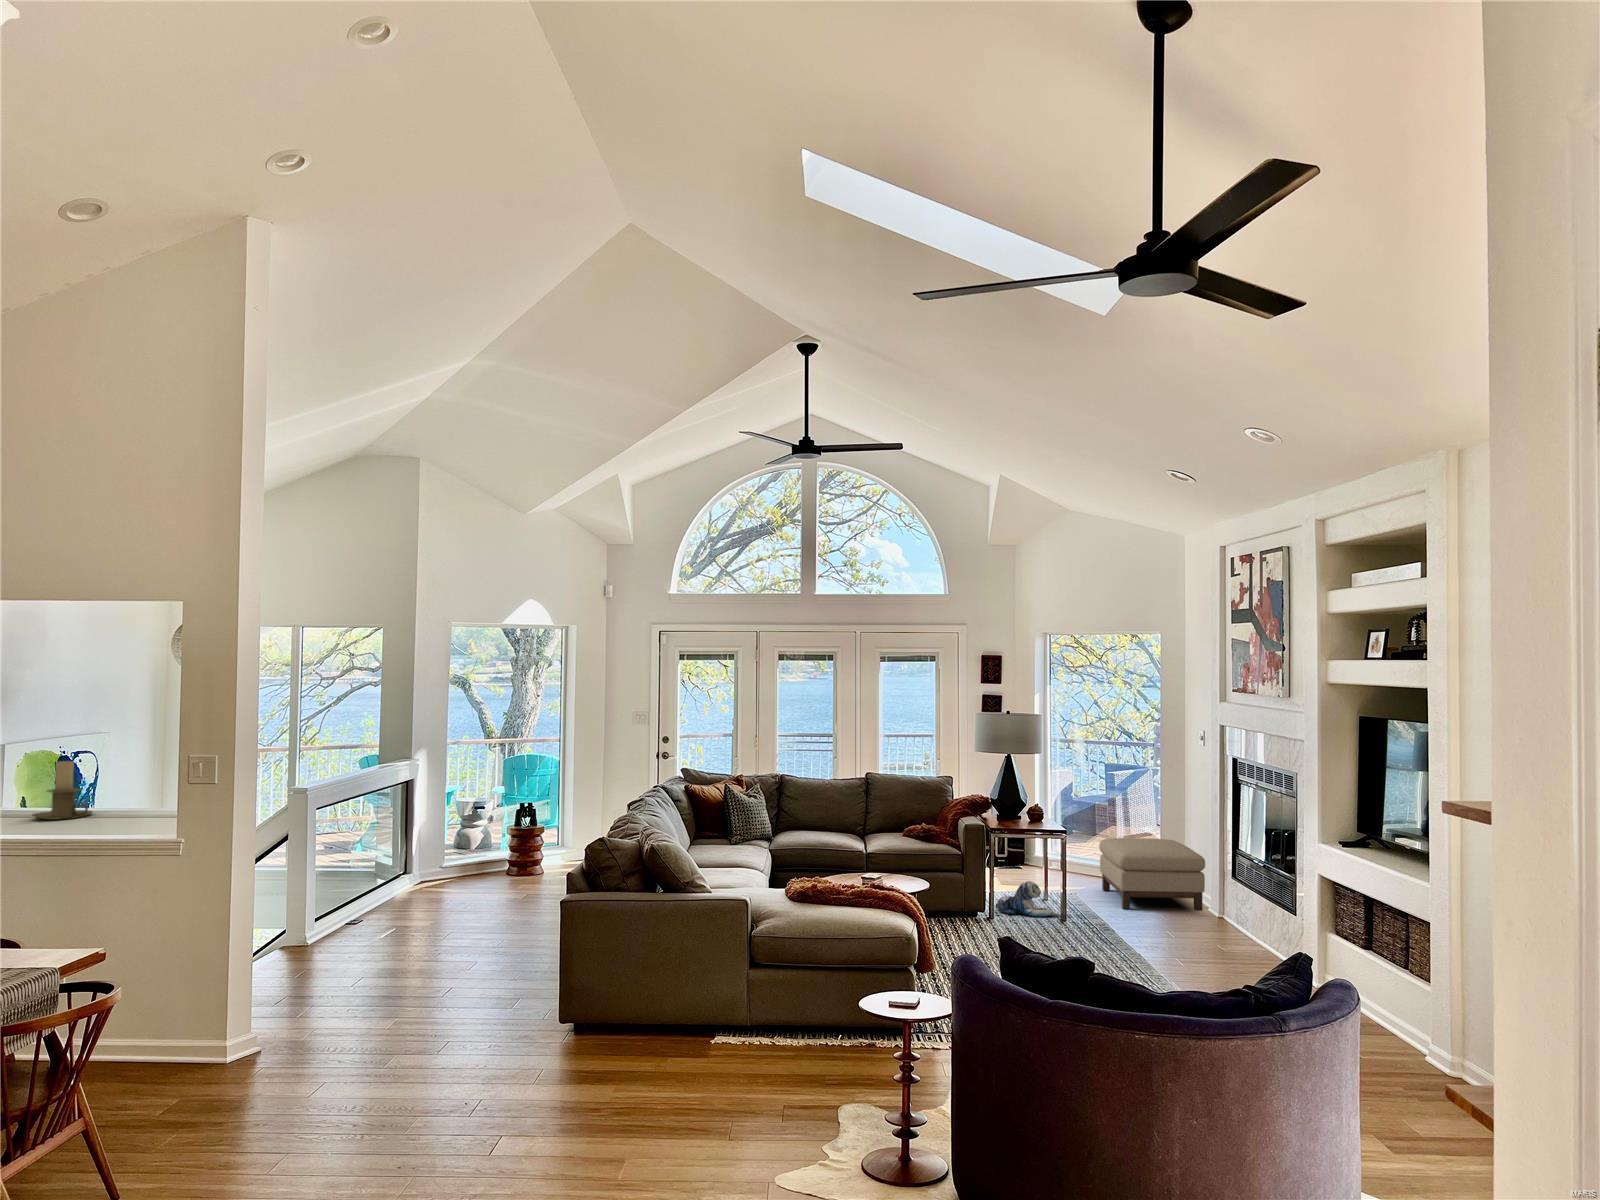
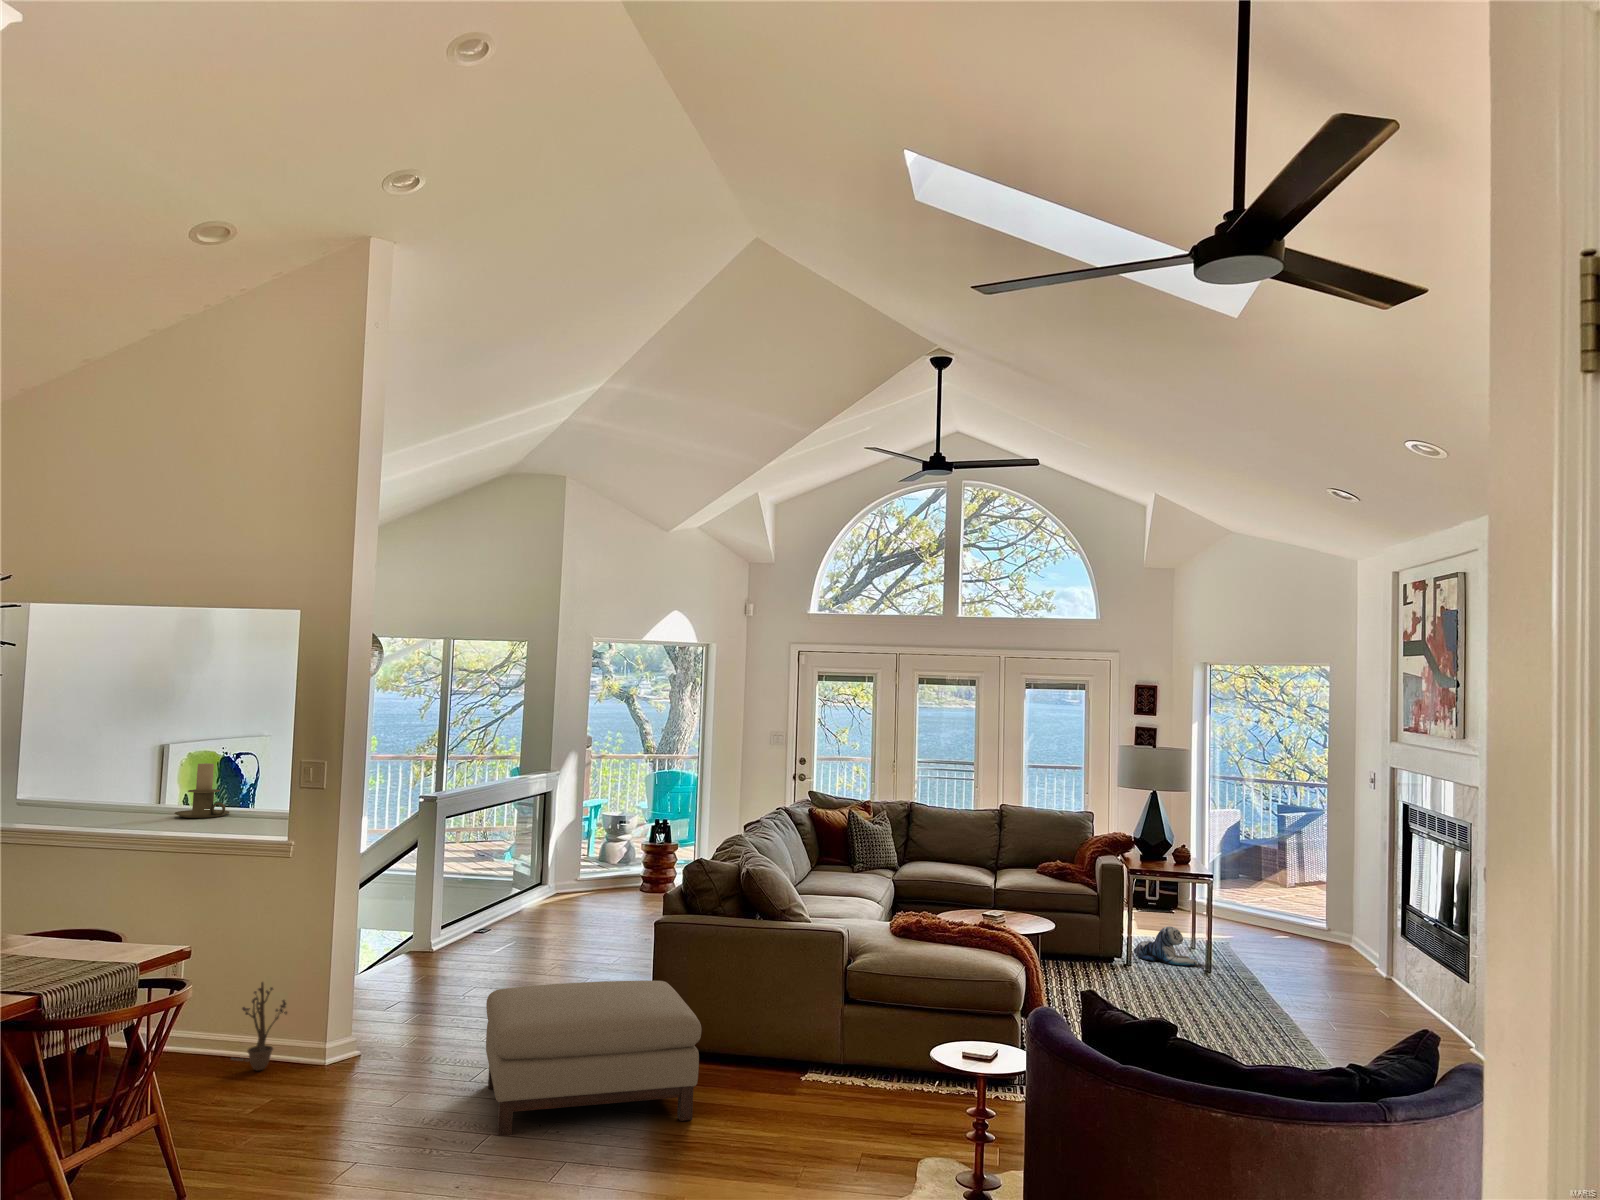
ottoman: present [1099,838,1205,911] -> present [486,981,701,1136]
decorative plant: none [121,984,185,1075] -> present [232,982,287,1070]

